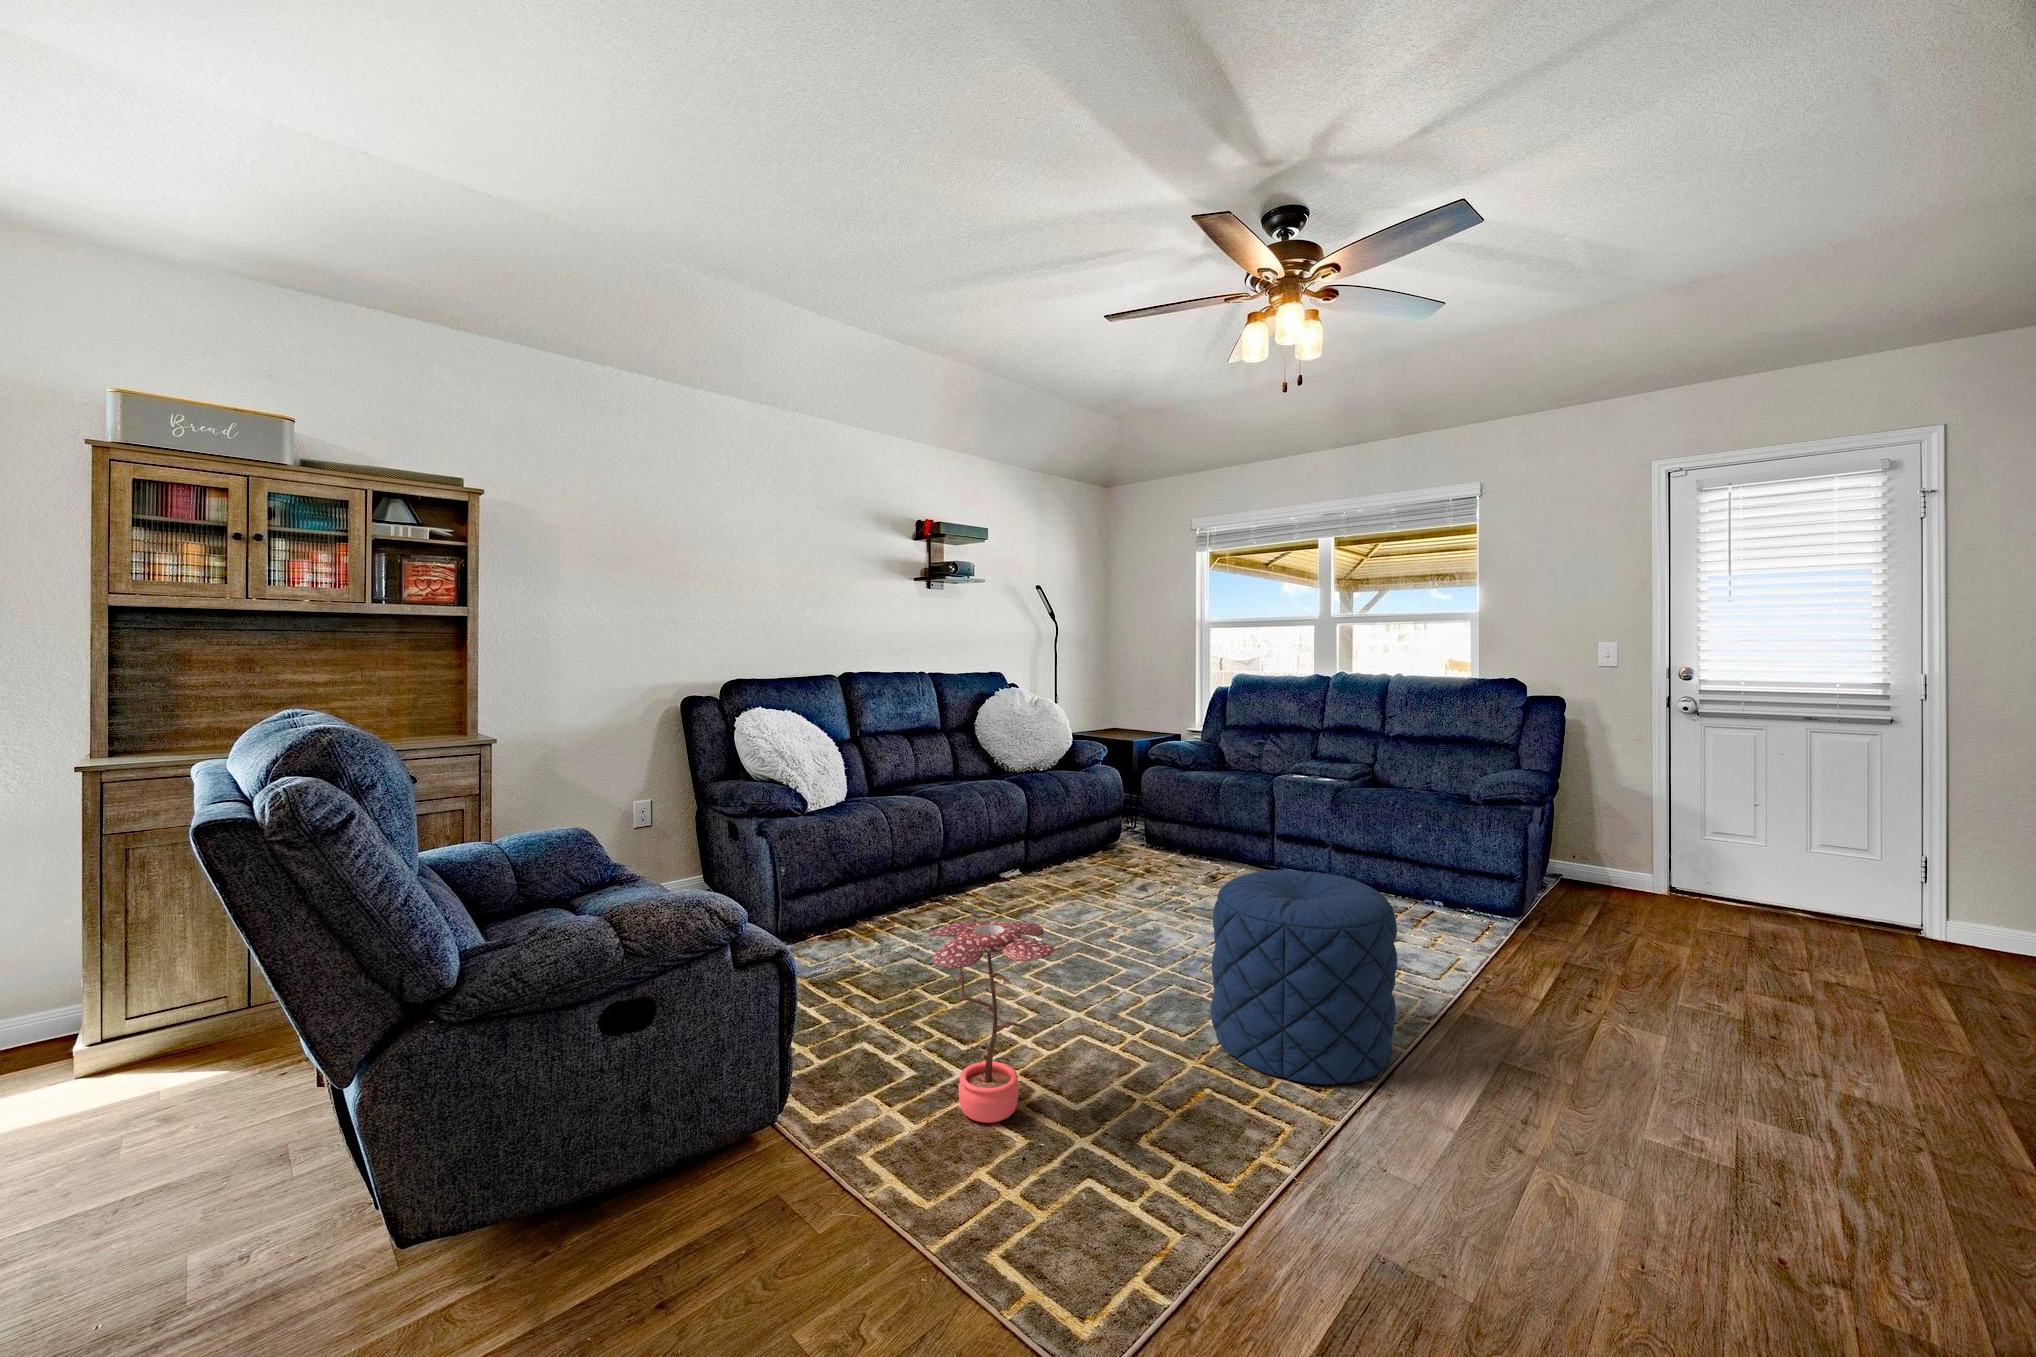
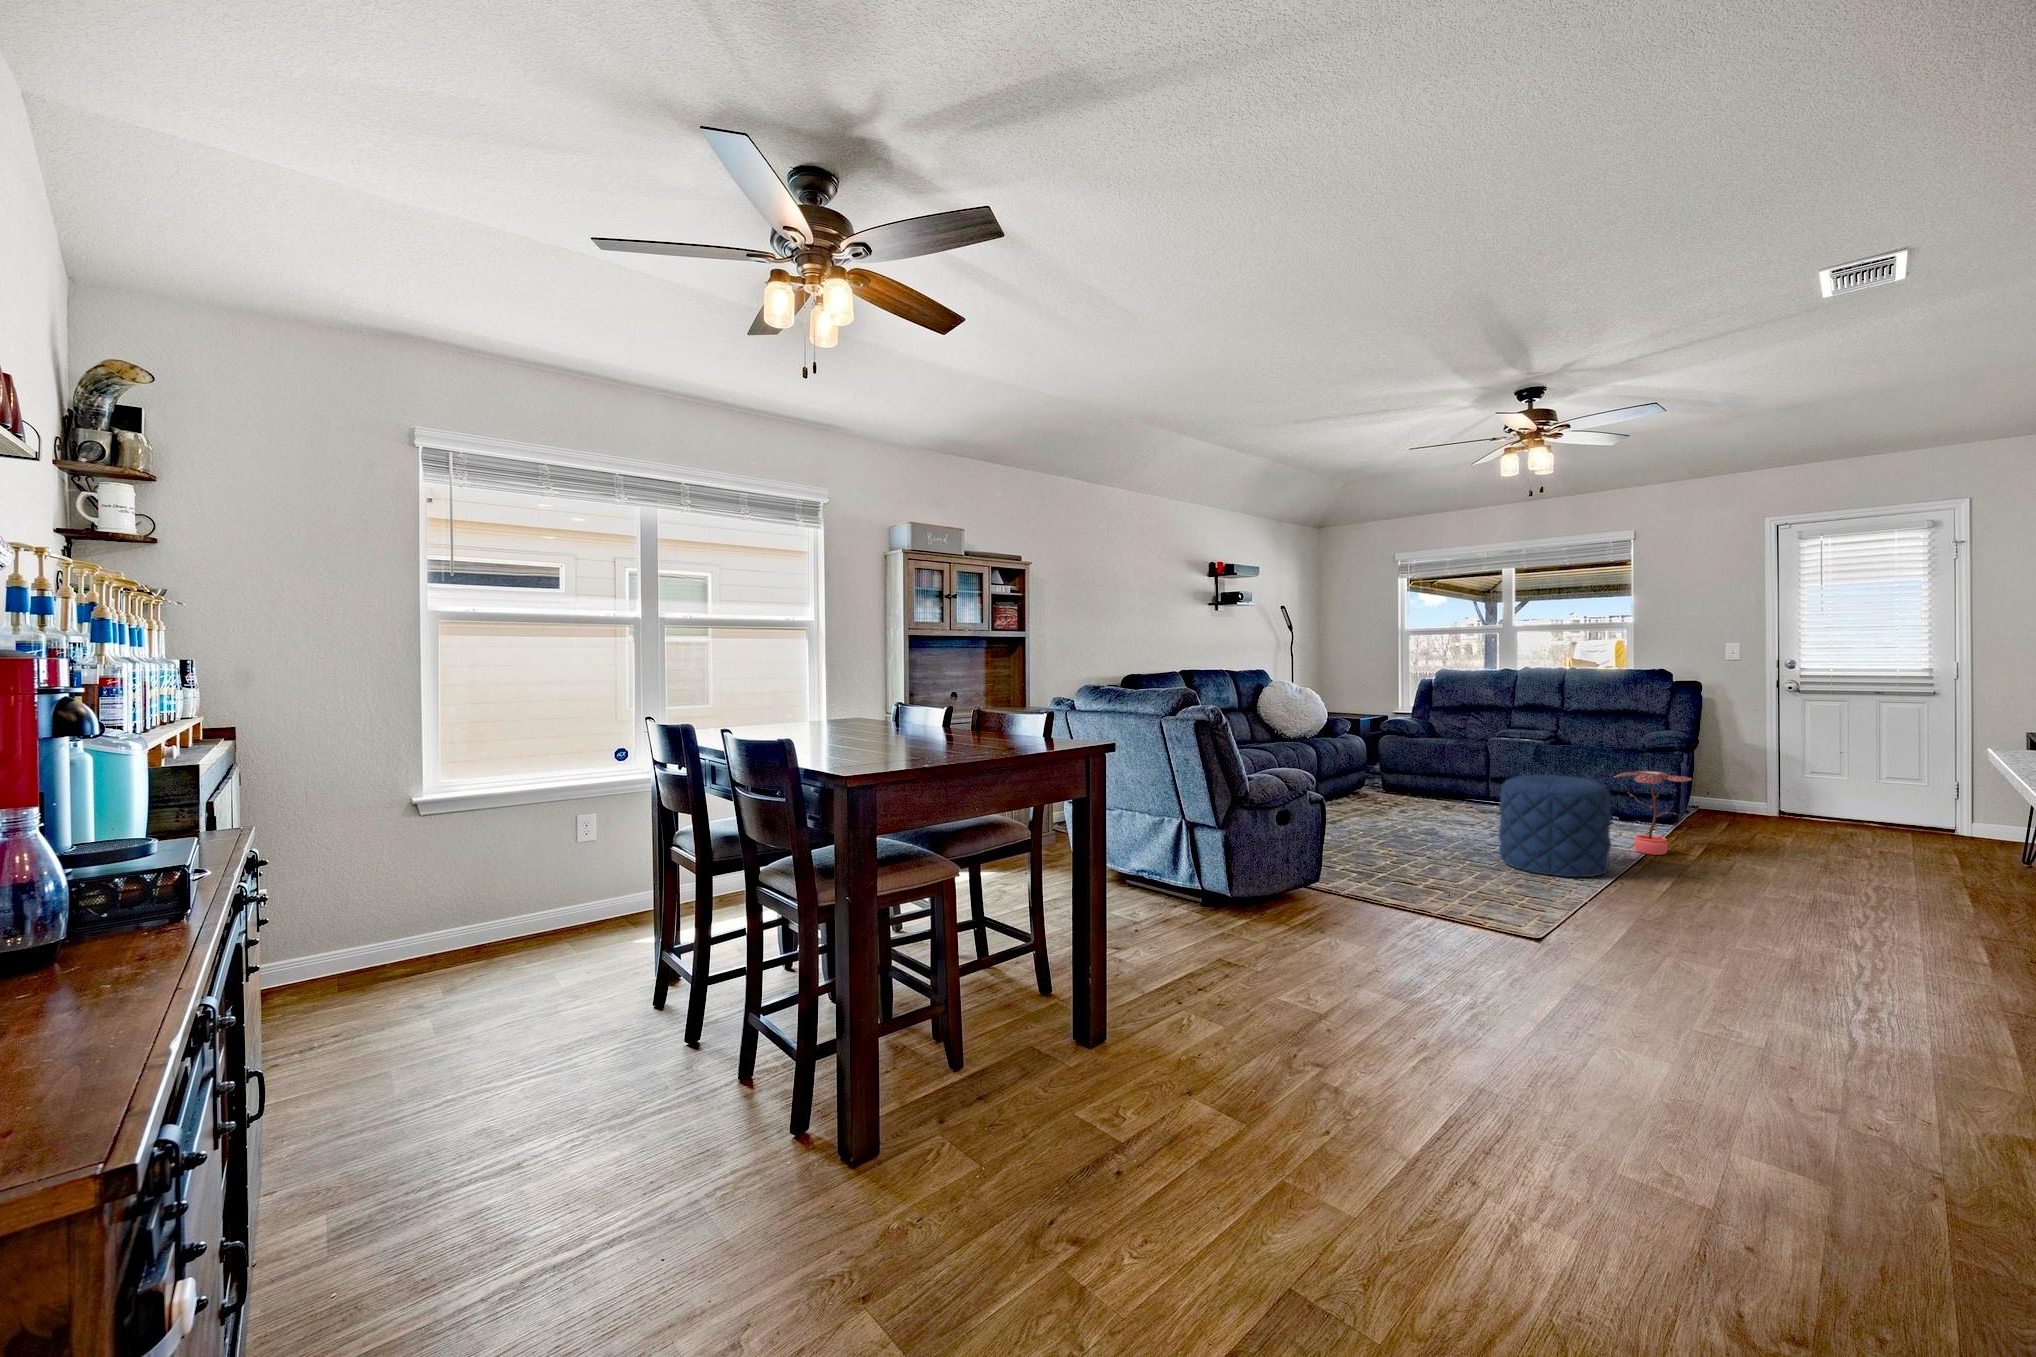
potted plant: present [929,921,1055,1123] -> present [1614,771,1692,855]

